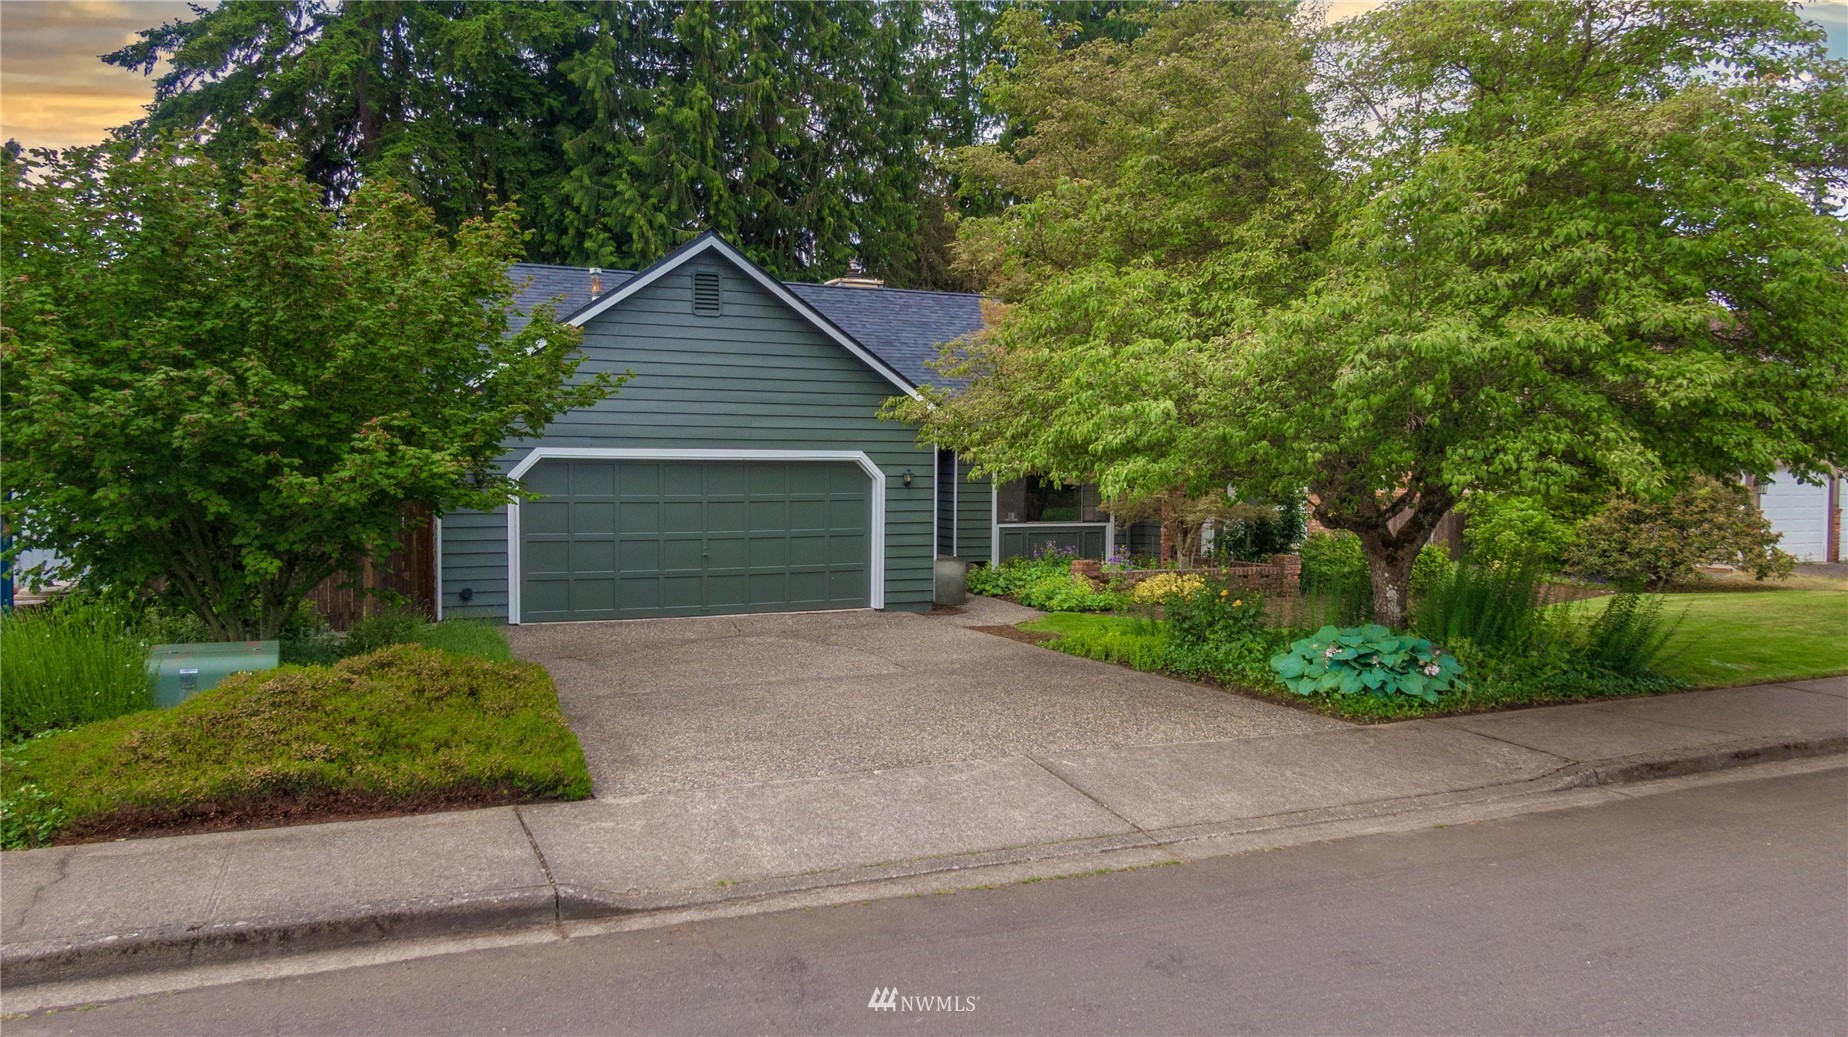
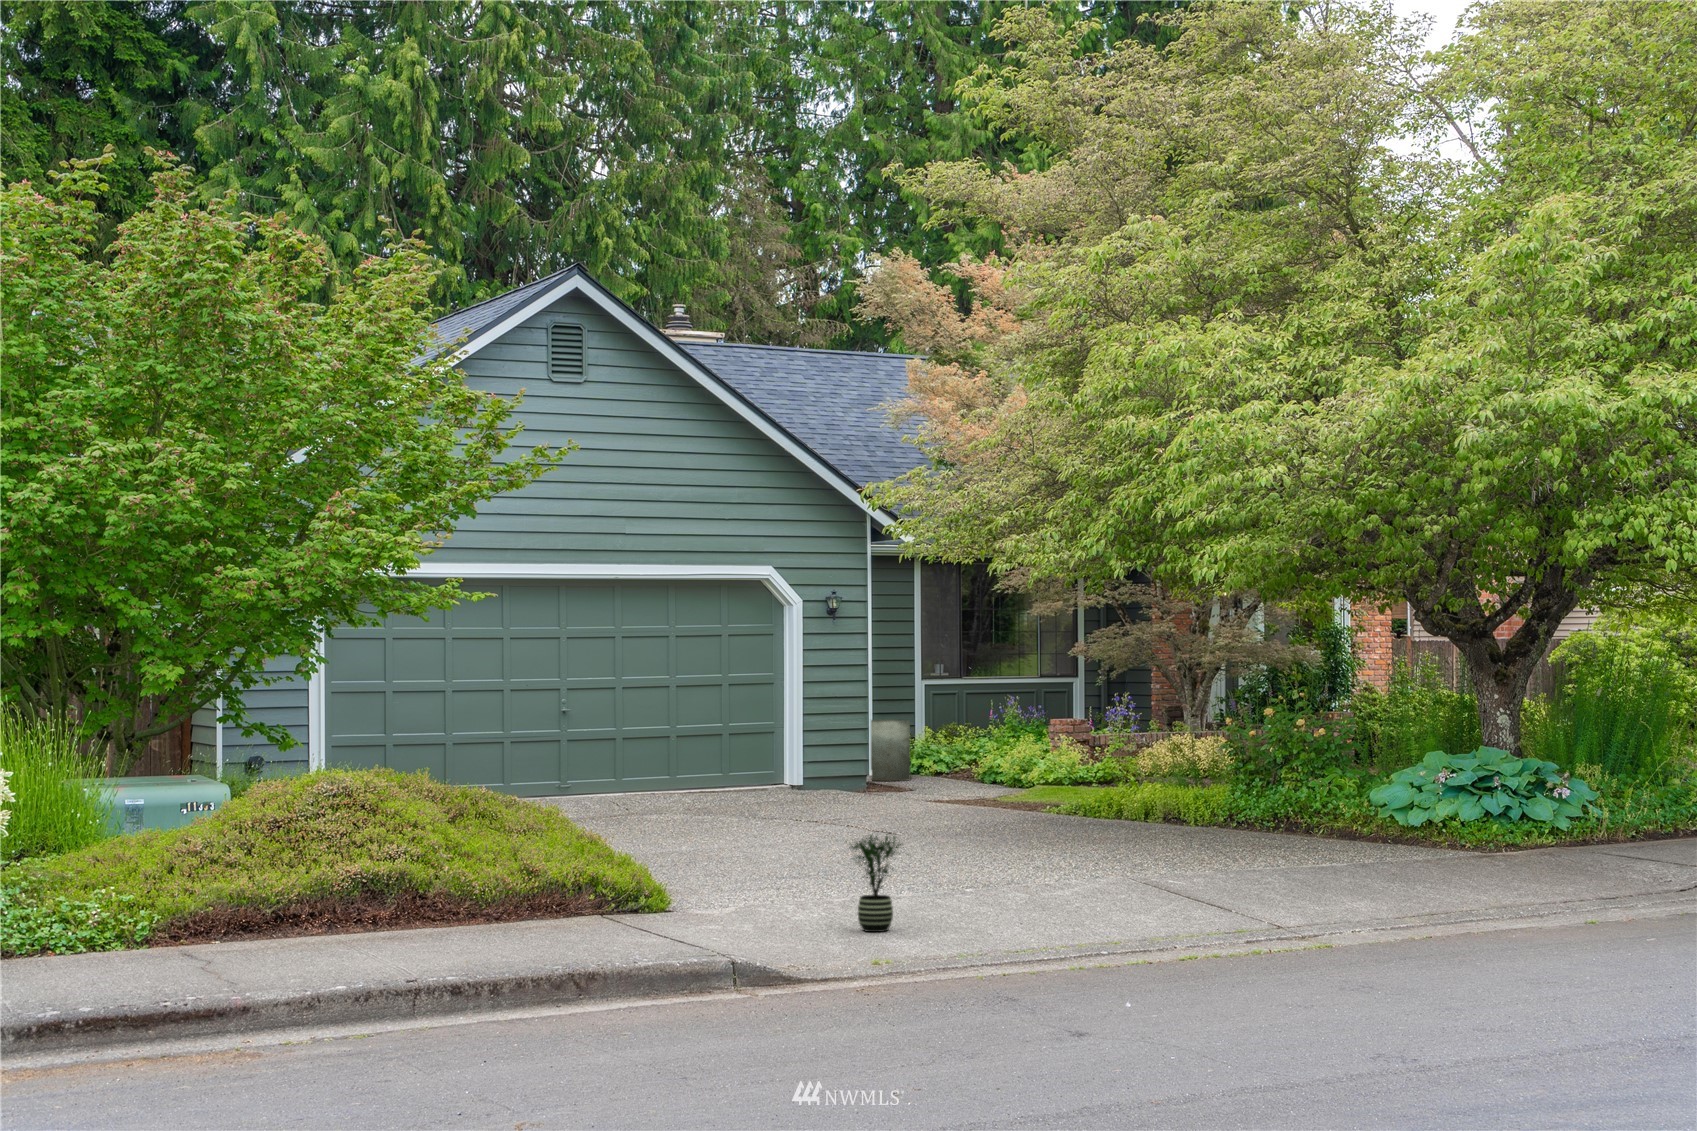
potted plant: none [706,749,765,842] -> present [849,834,904,932]

